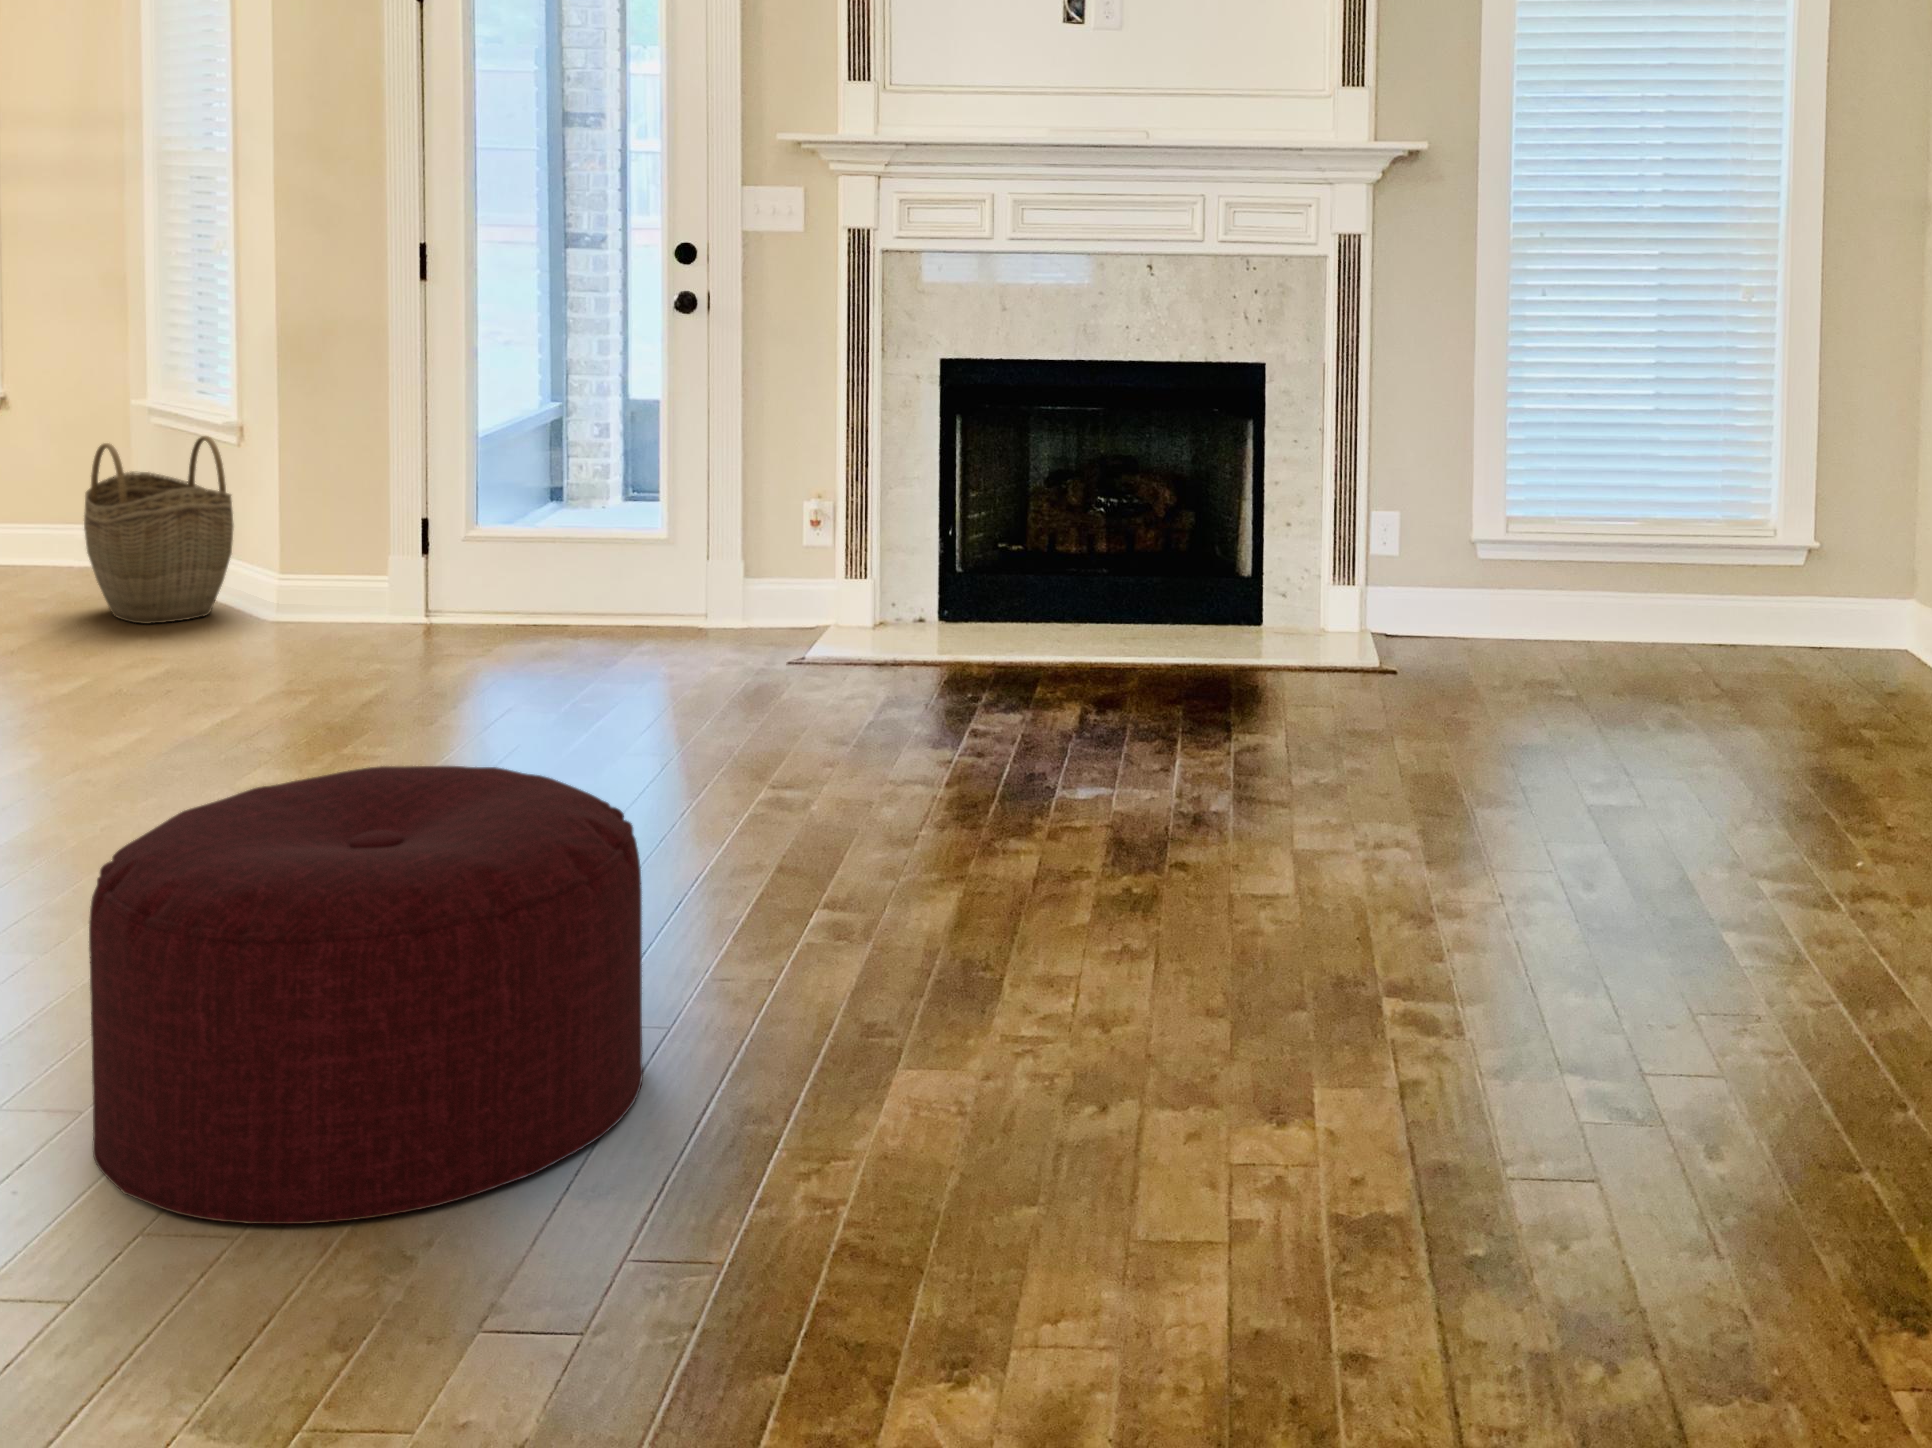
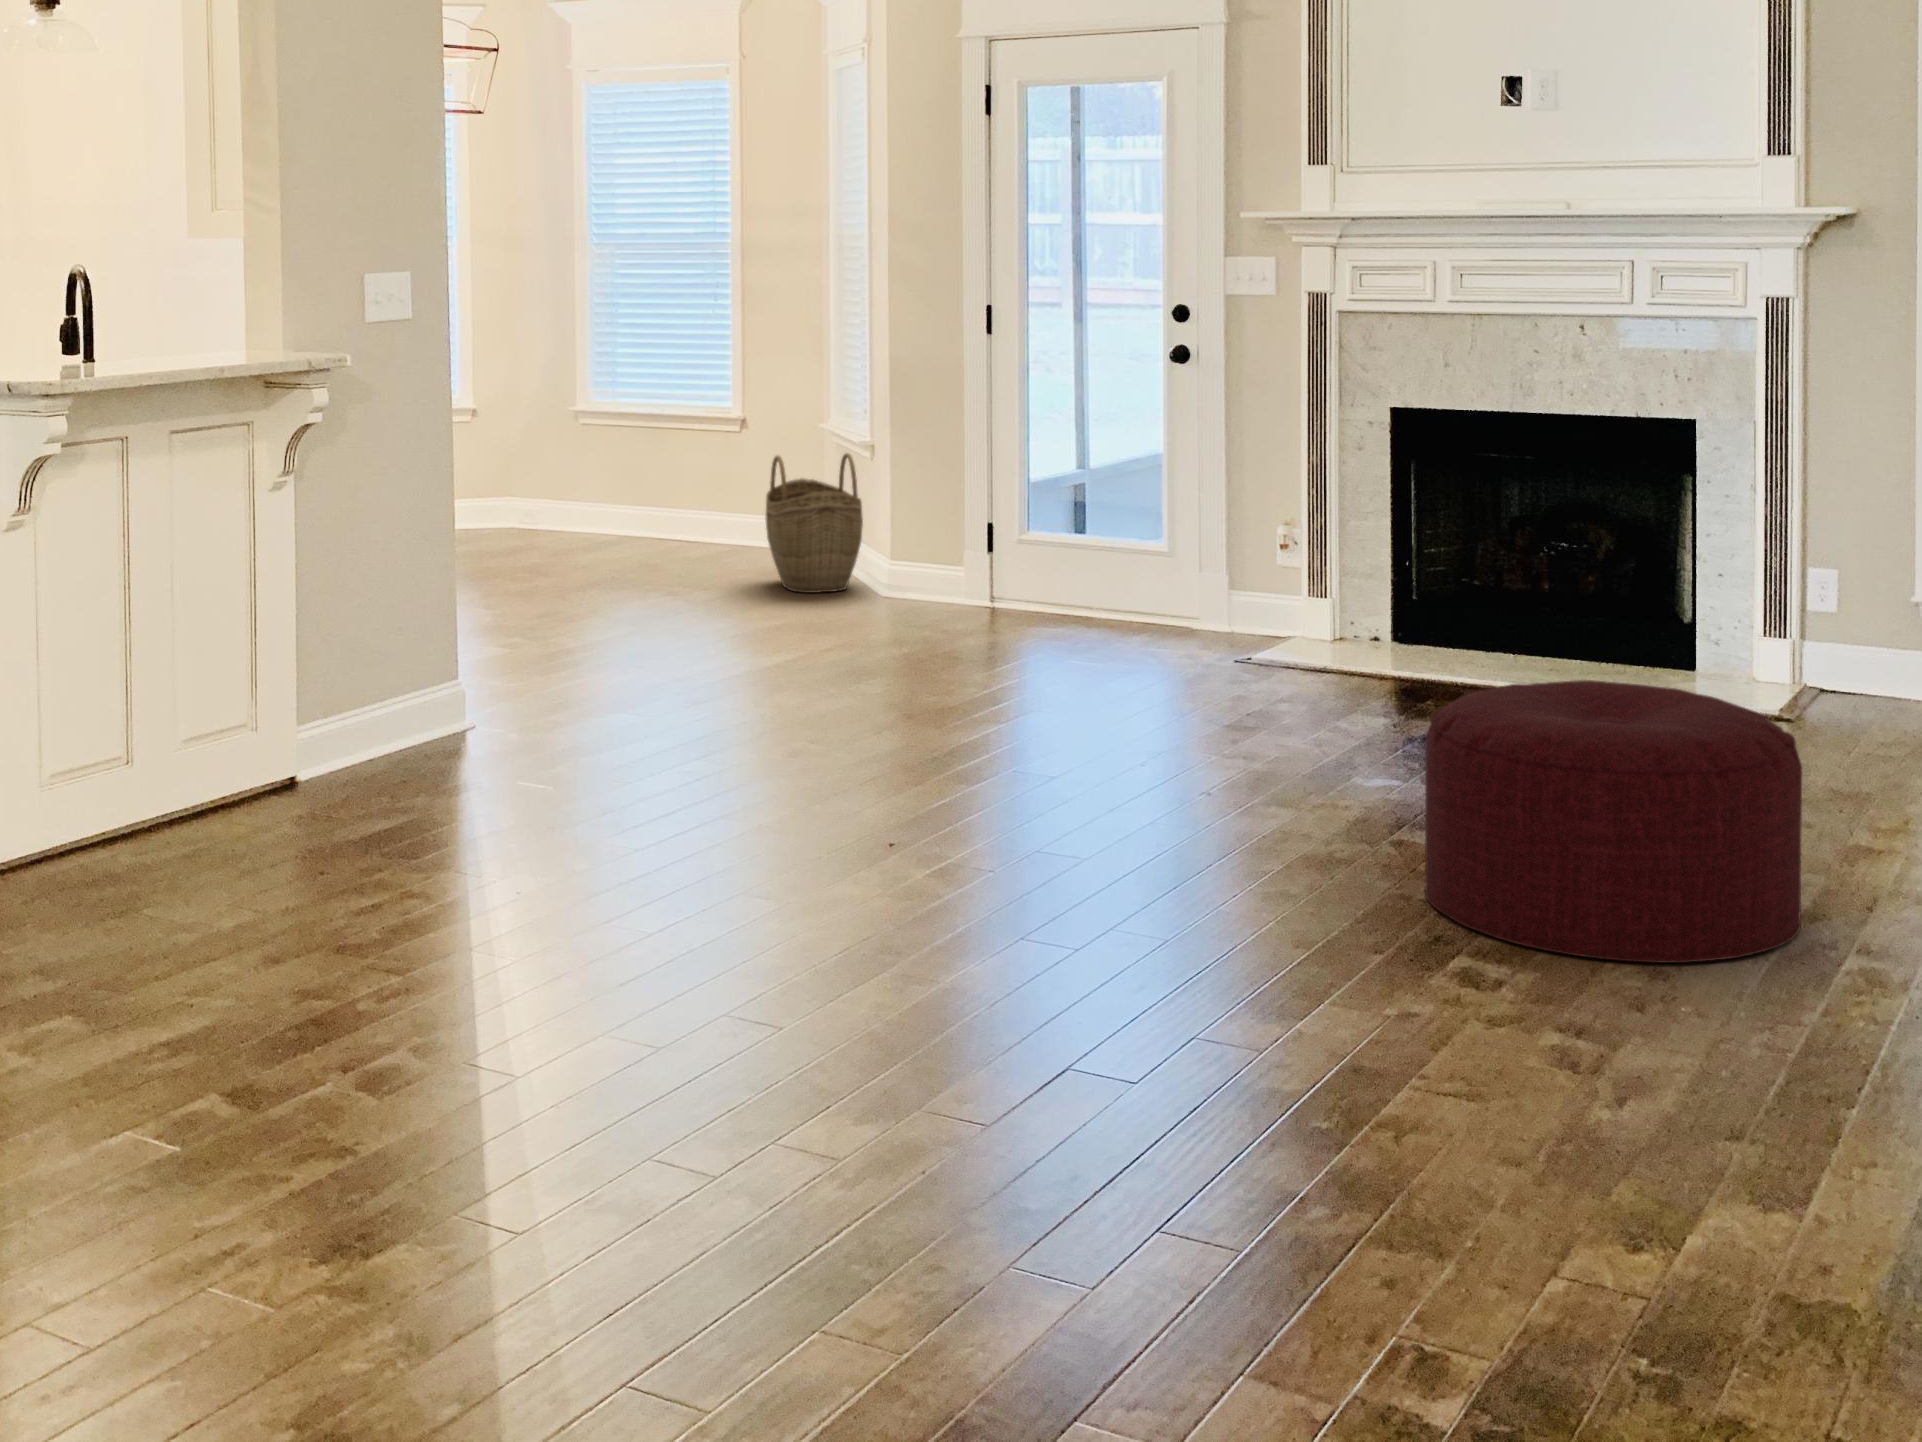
ottoman: present [89,766,643,1224] -> present [1425,680,1802,963]

